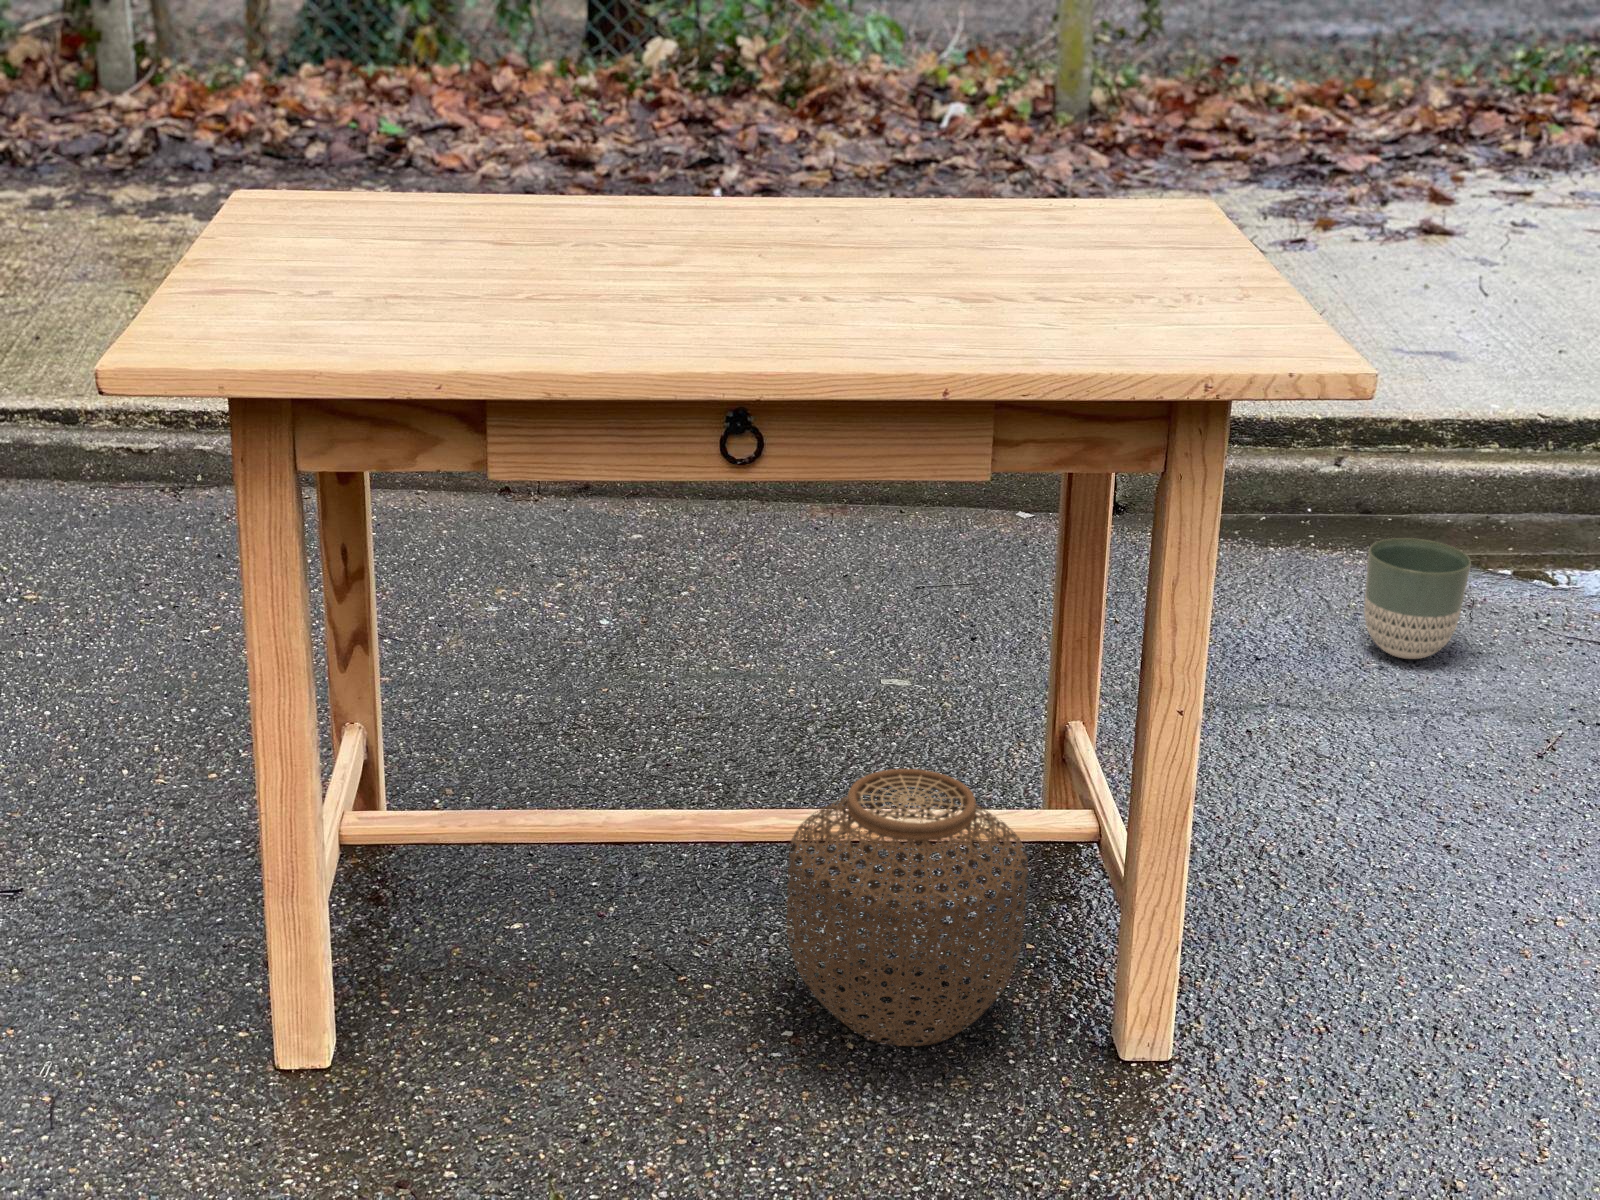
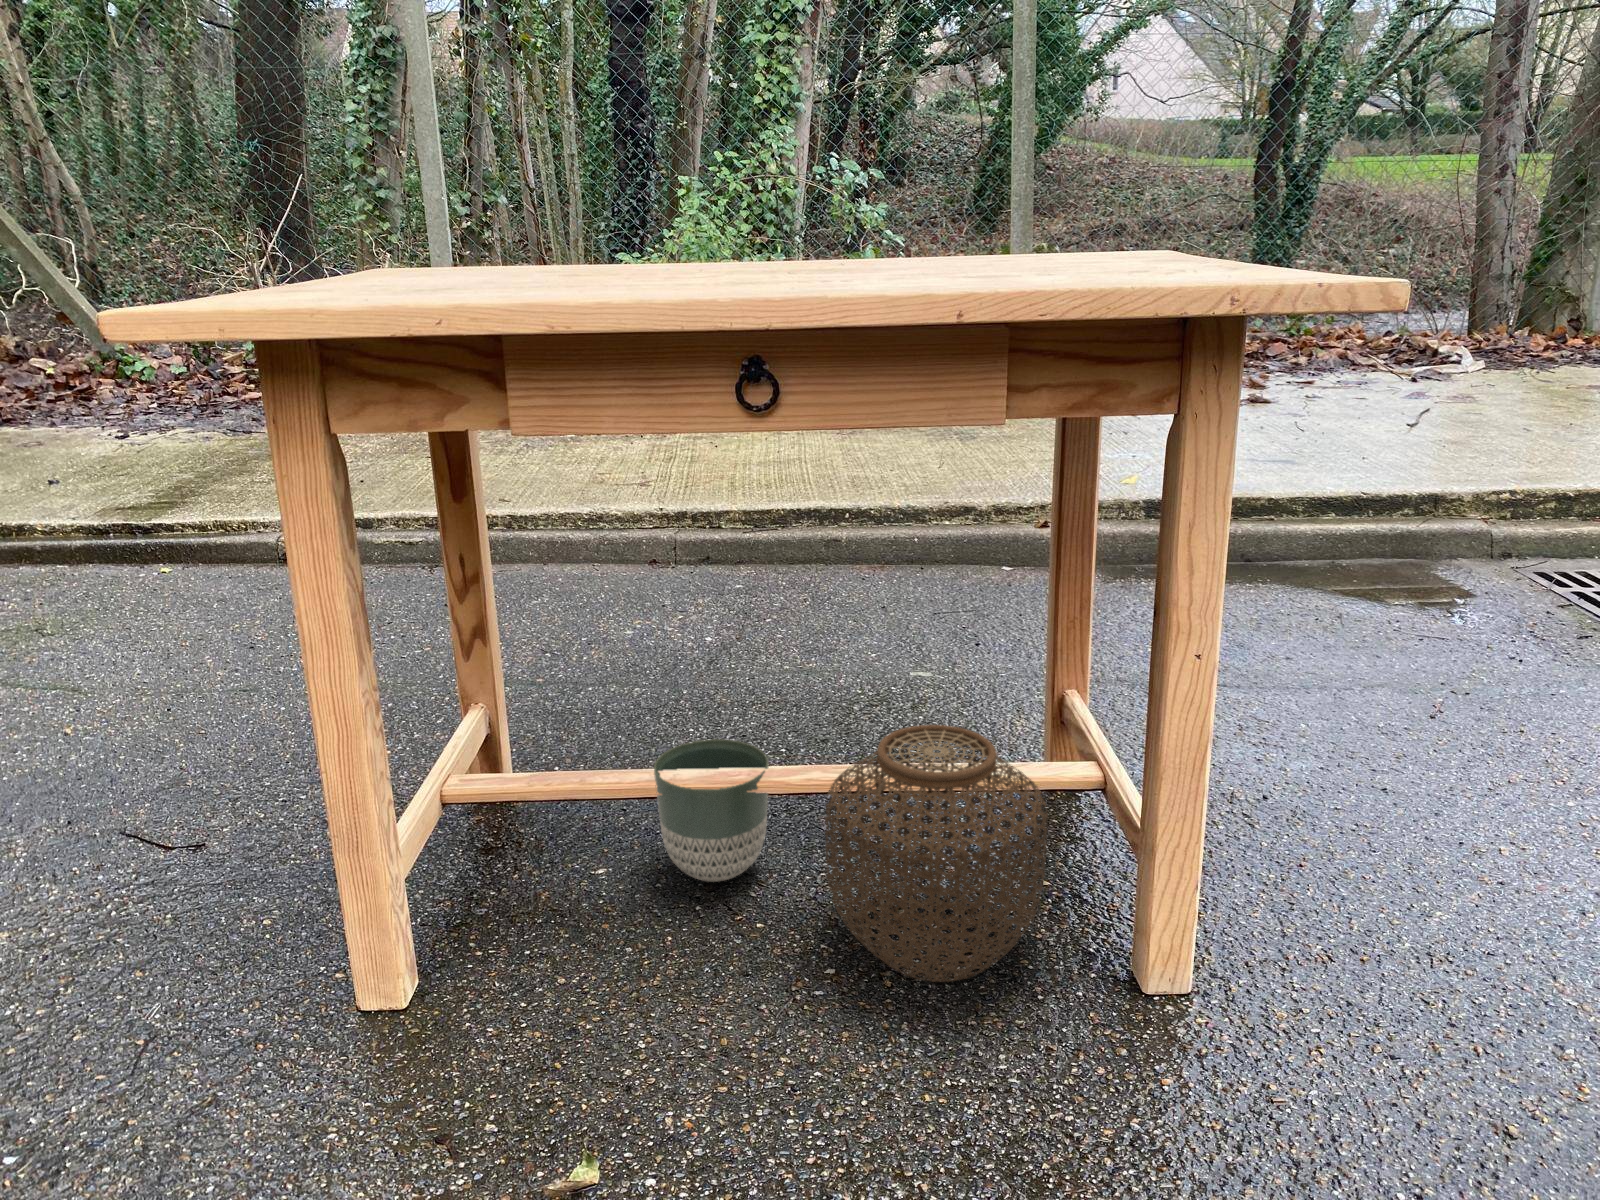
planter: present [1364,538,1471,659] -> present [654,739,769,882]

